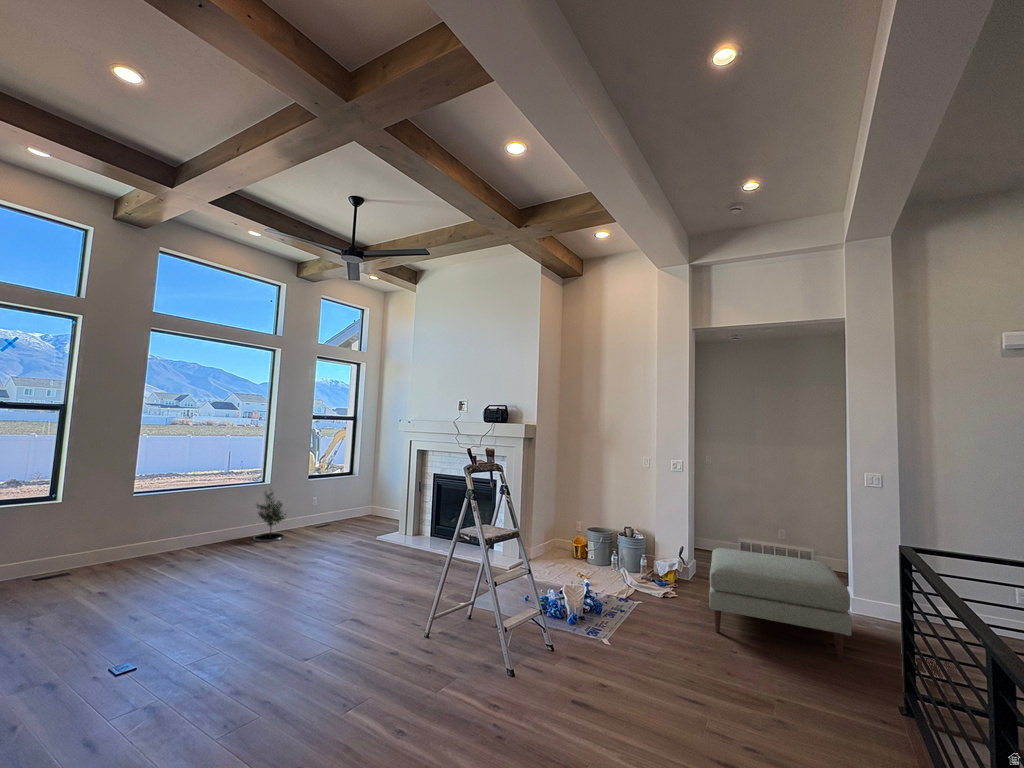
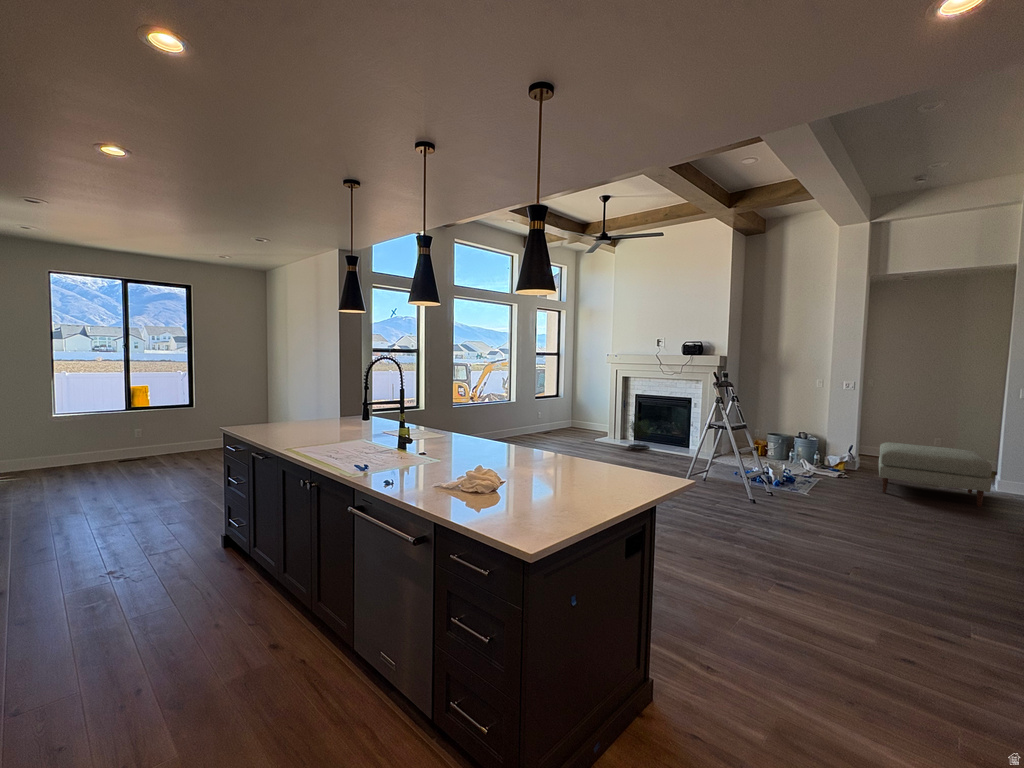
potted tree: present [253,491,286,542] -> present [629,414,649,449]

